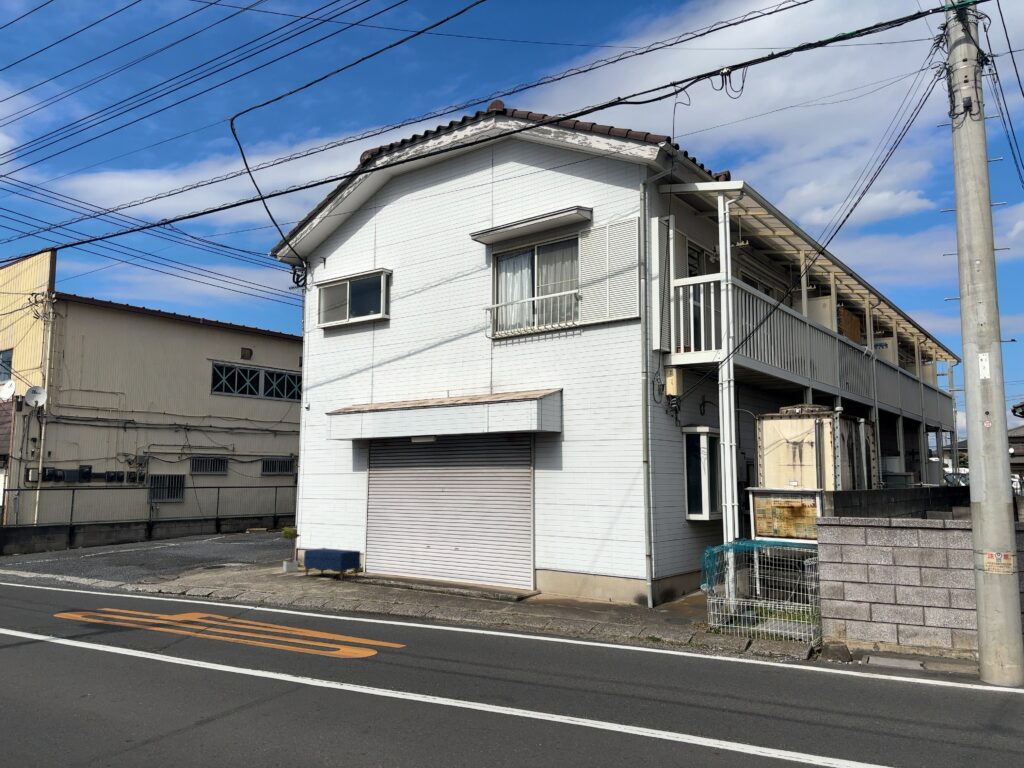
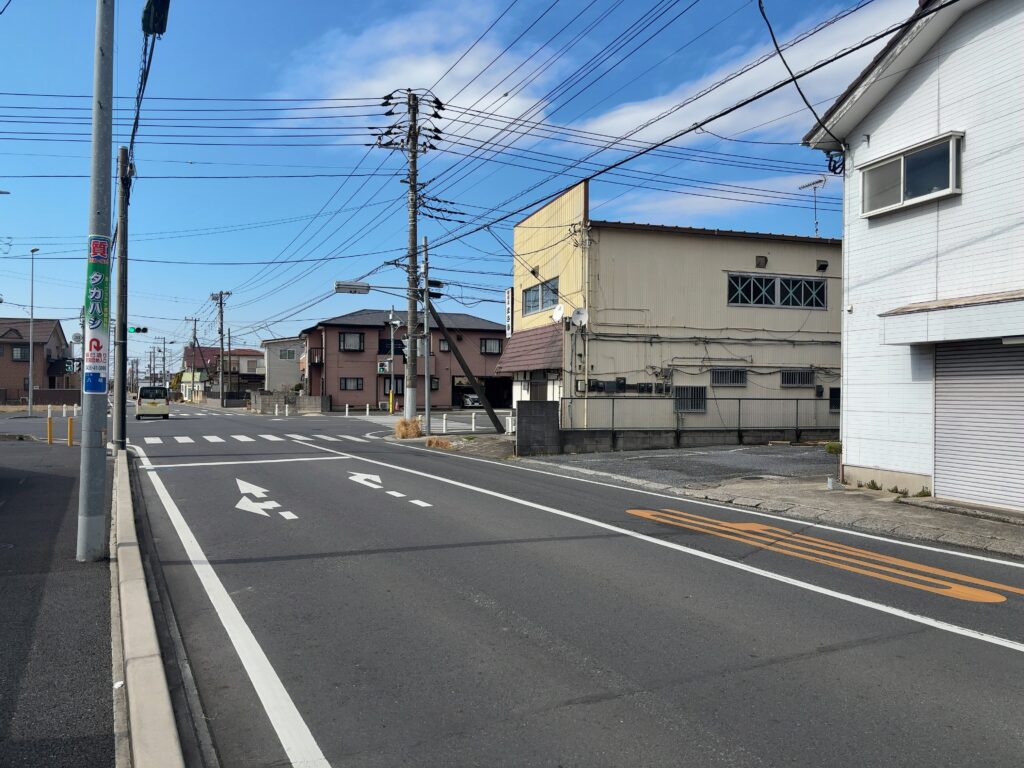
bench: present [304,548,360,579] -> none [854,467,926,503]

